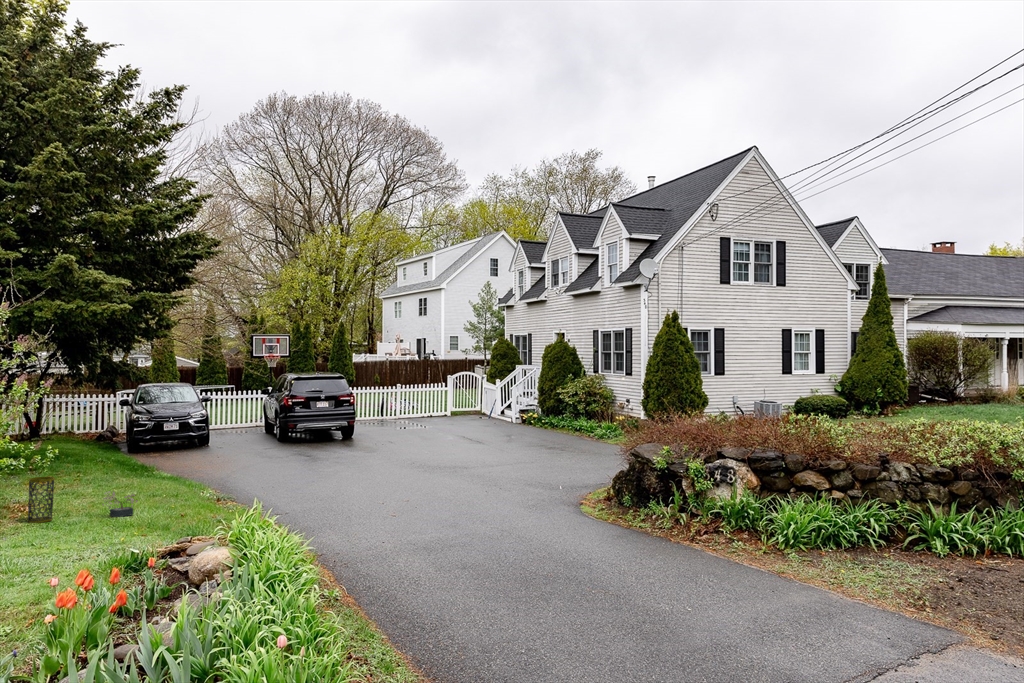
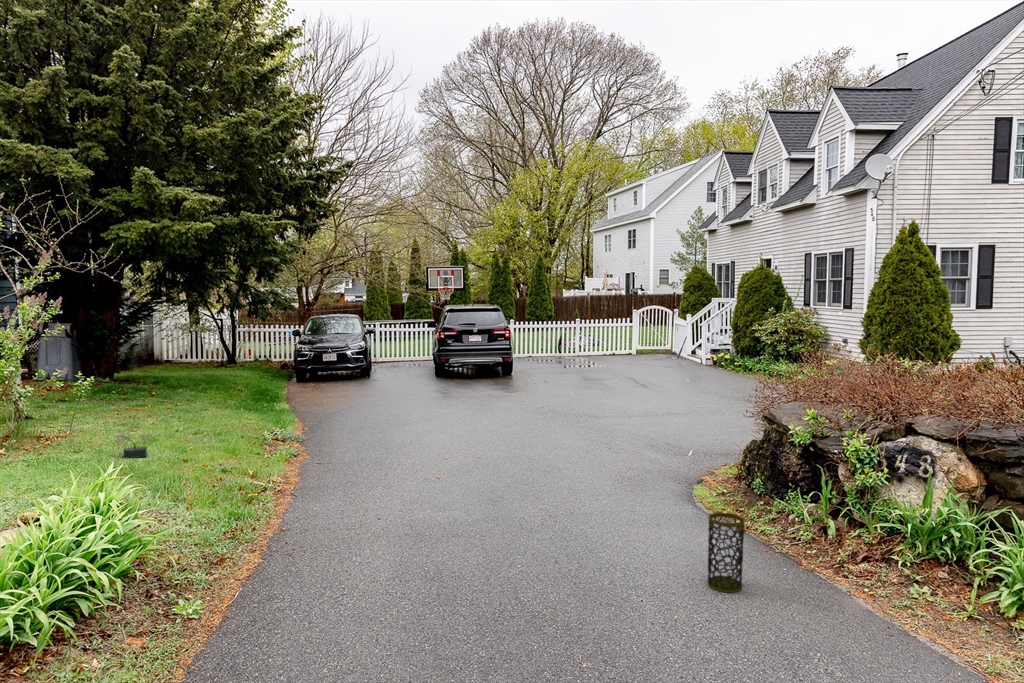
trash can: present [28,477,54,523] -> present [707,513,744,593]

